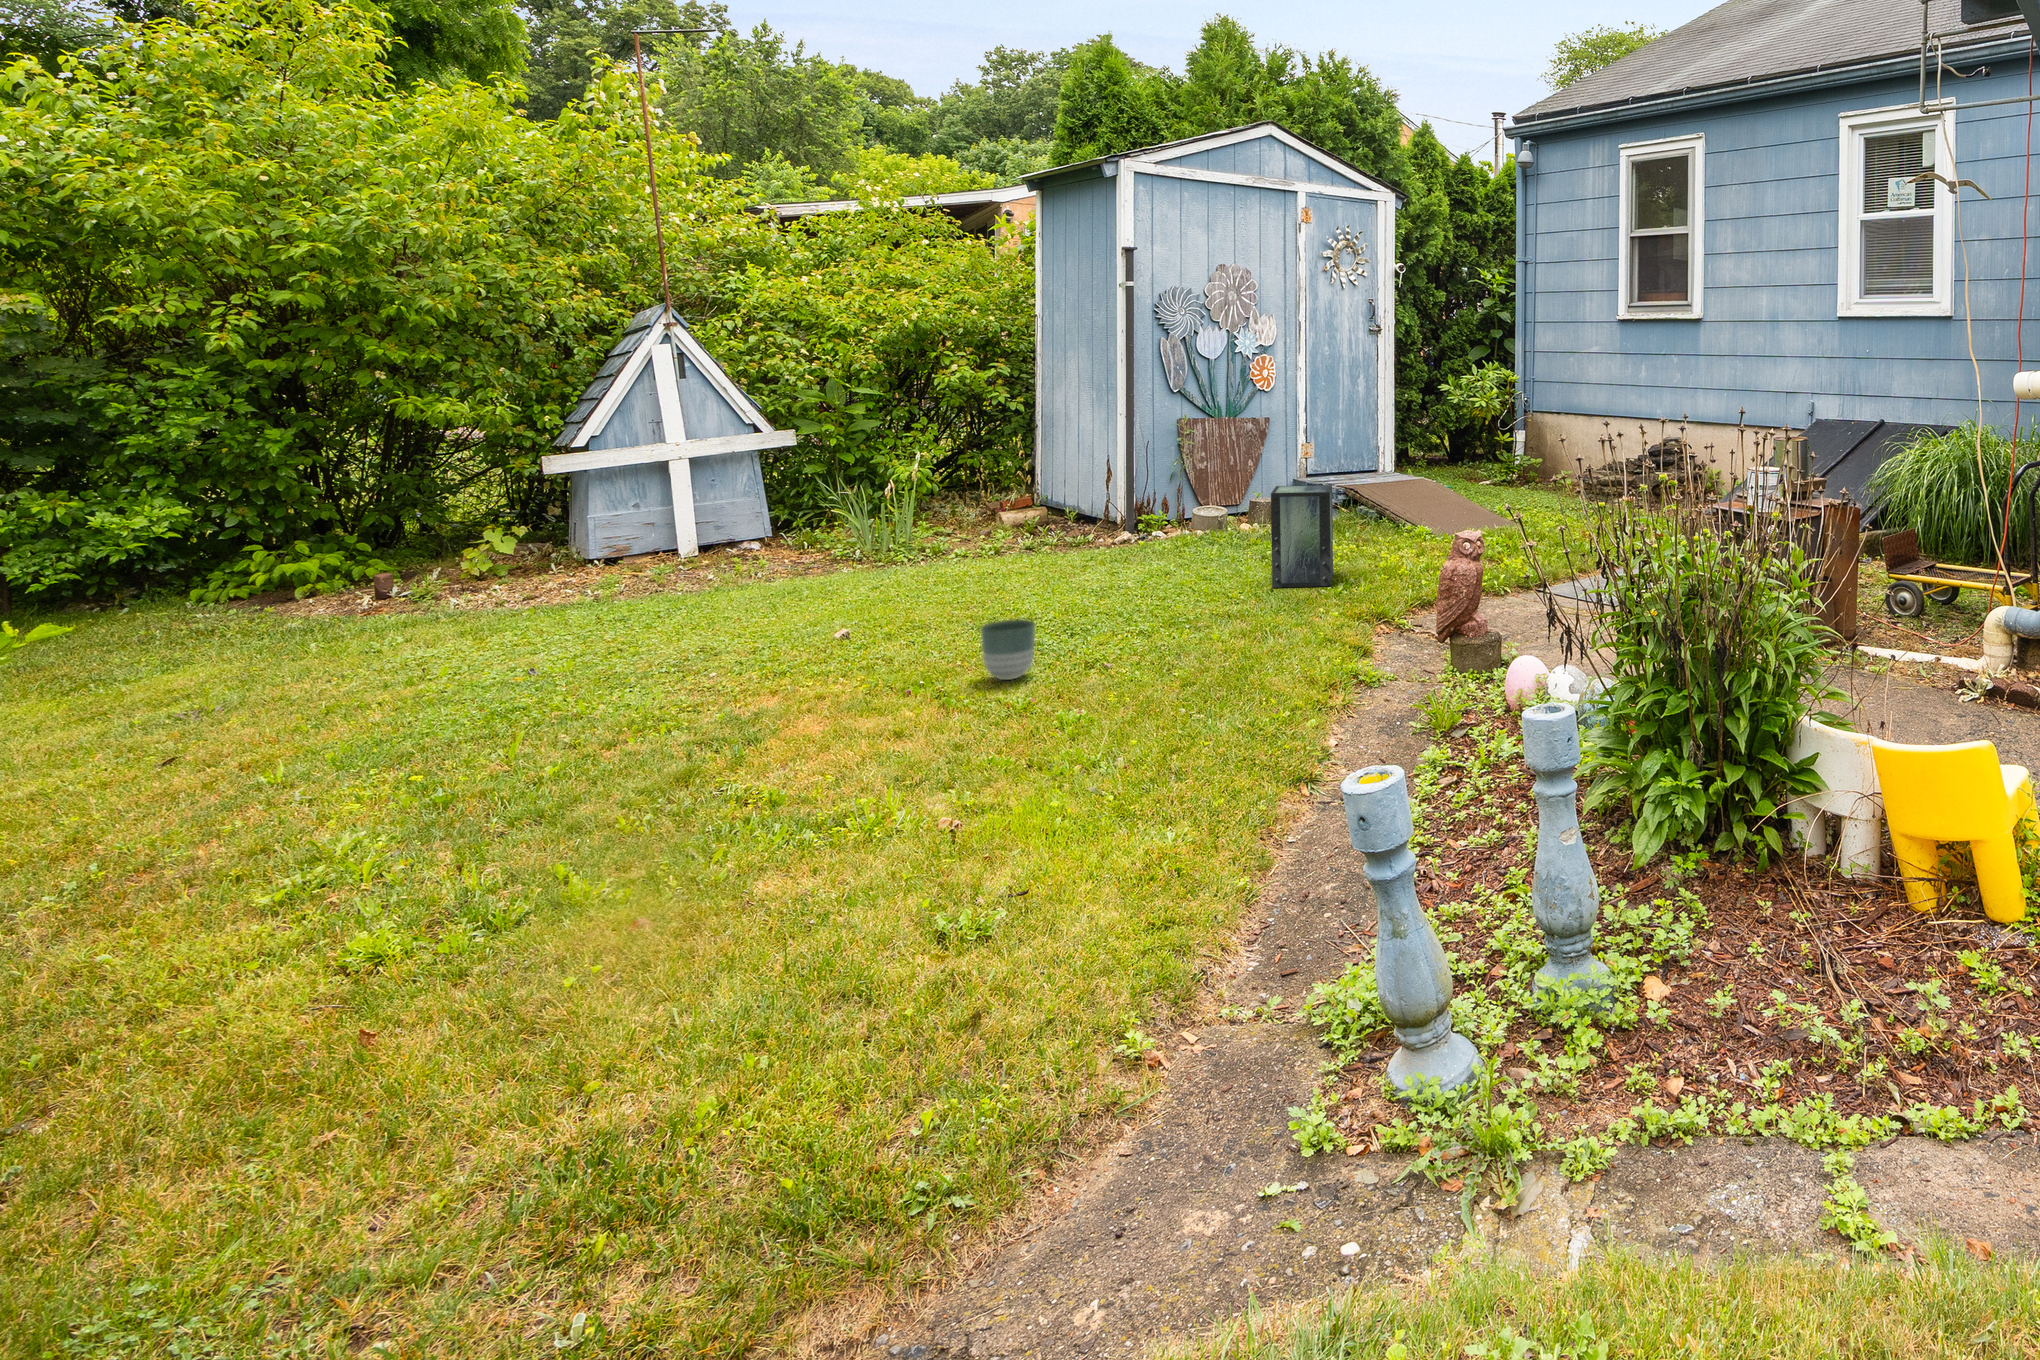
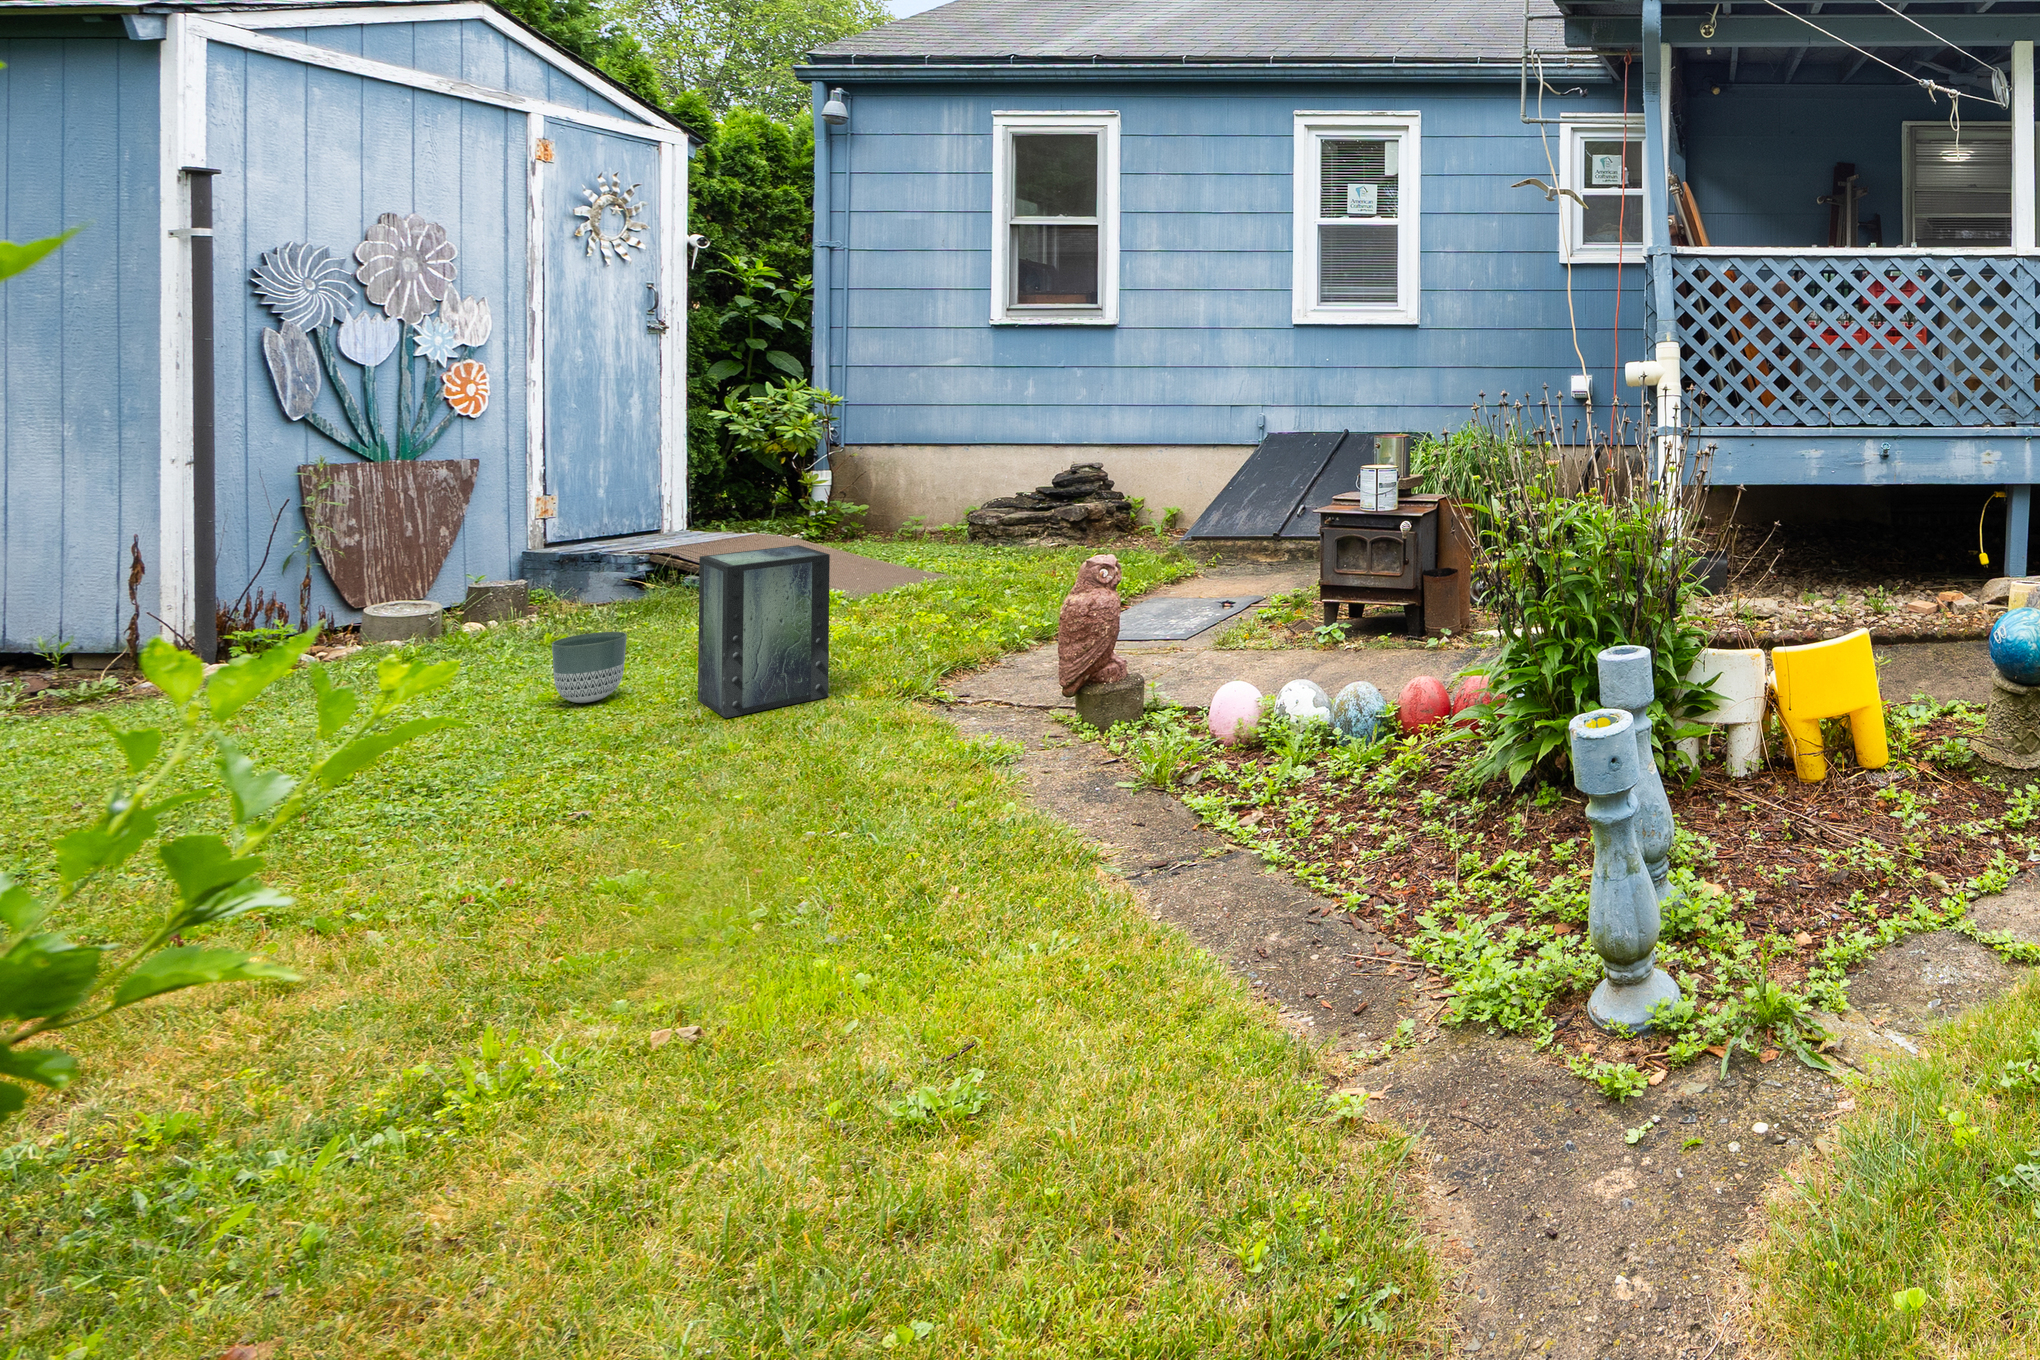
planter: present [981,619,1035,680] -> present [552,632,627,703]

